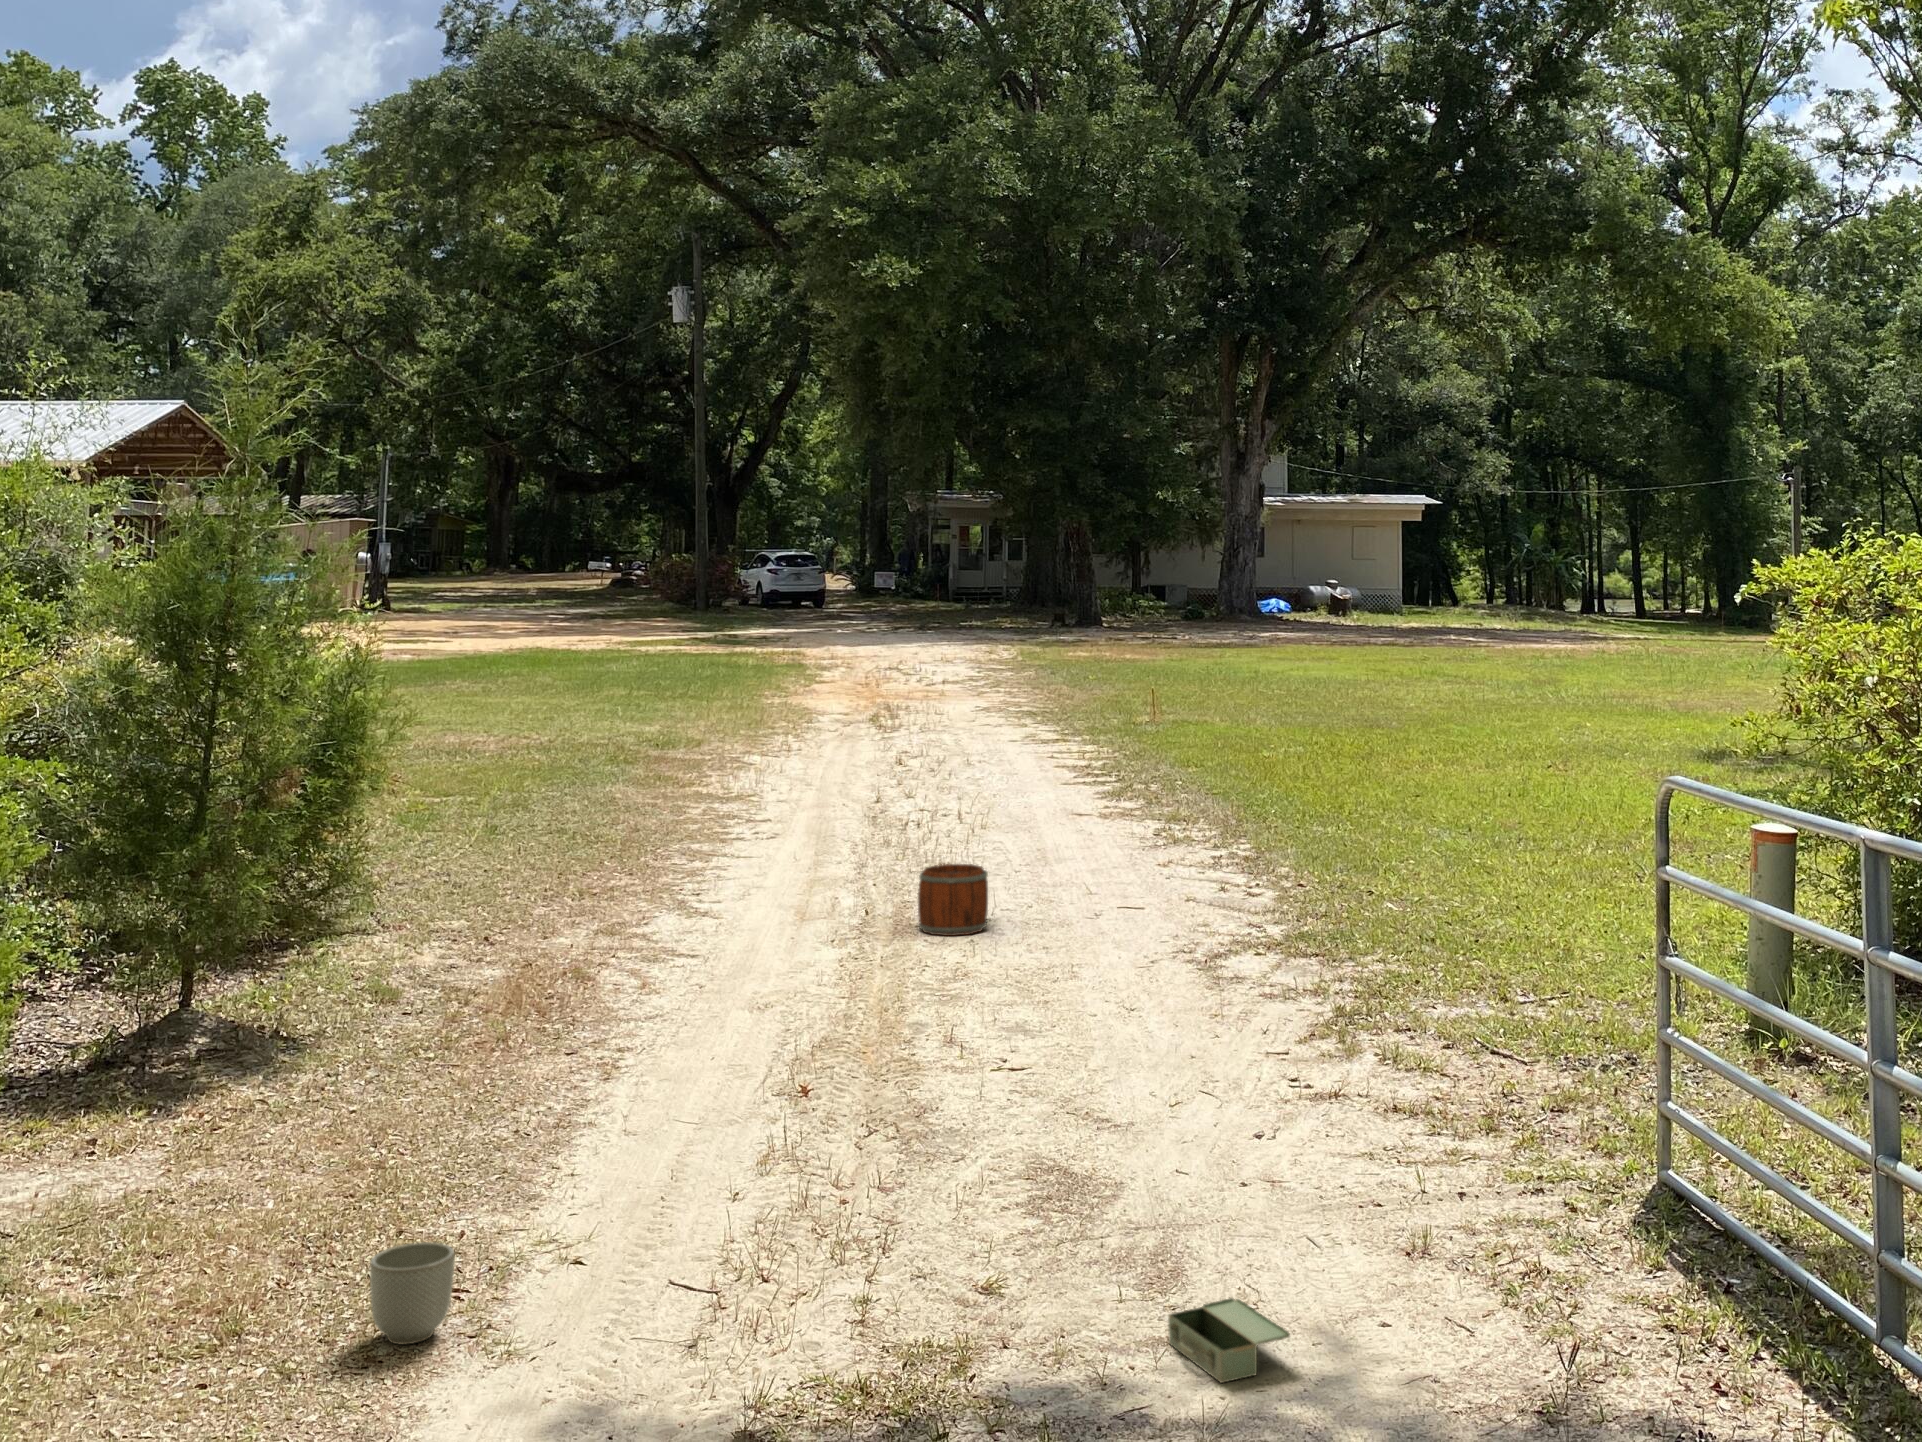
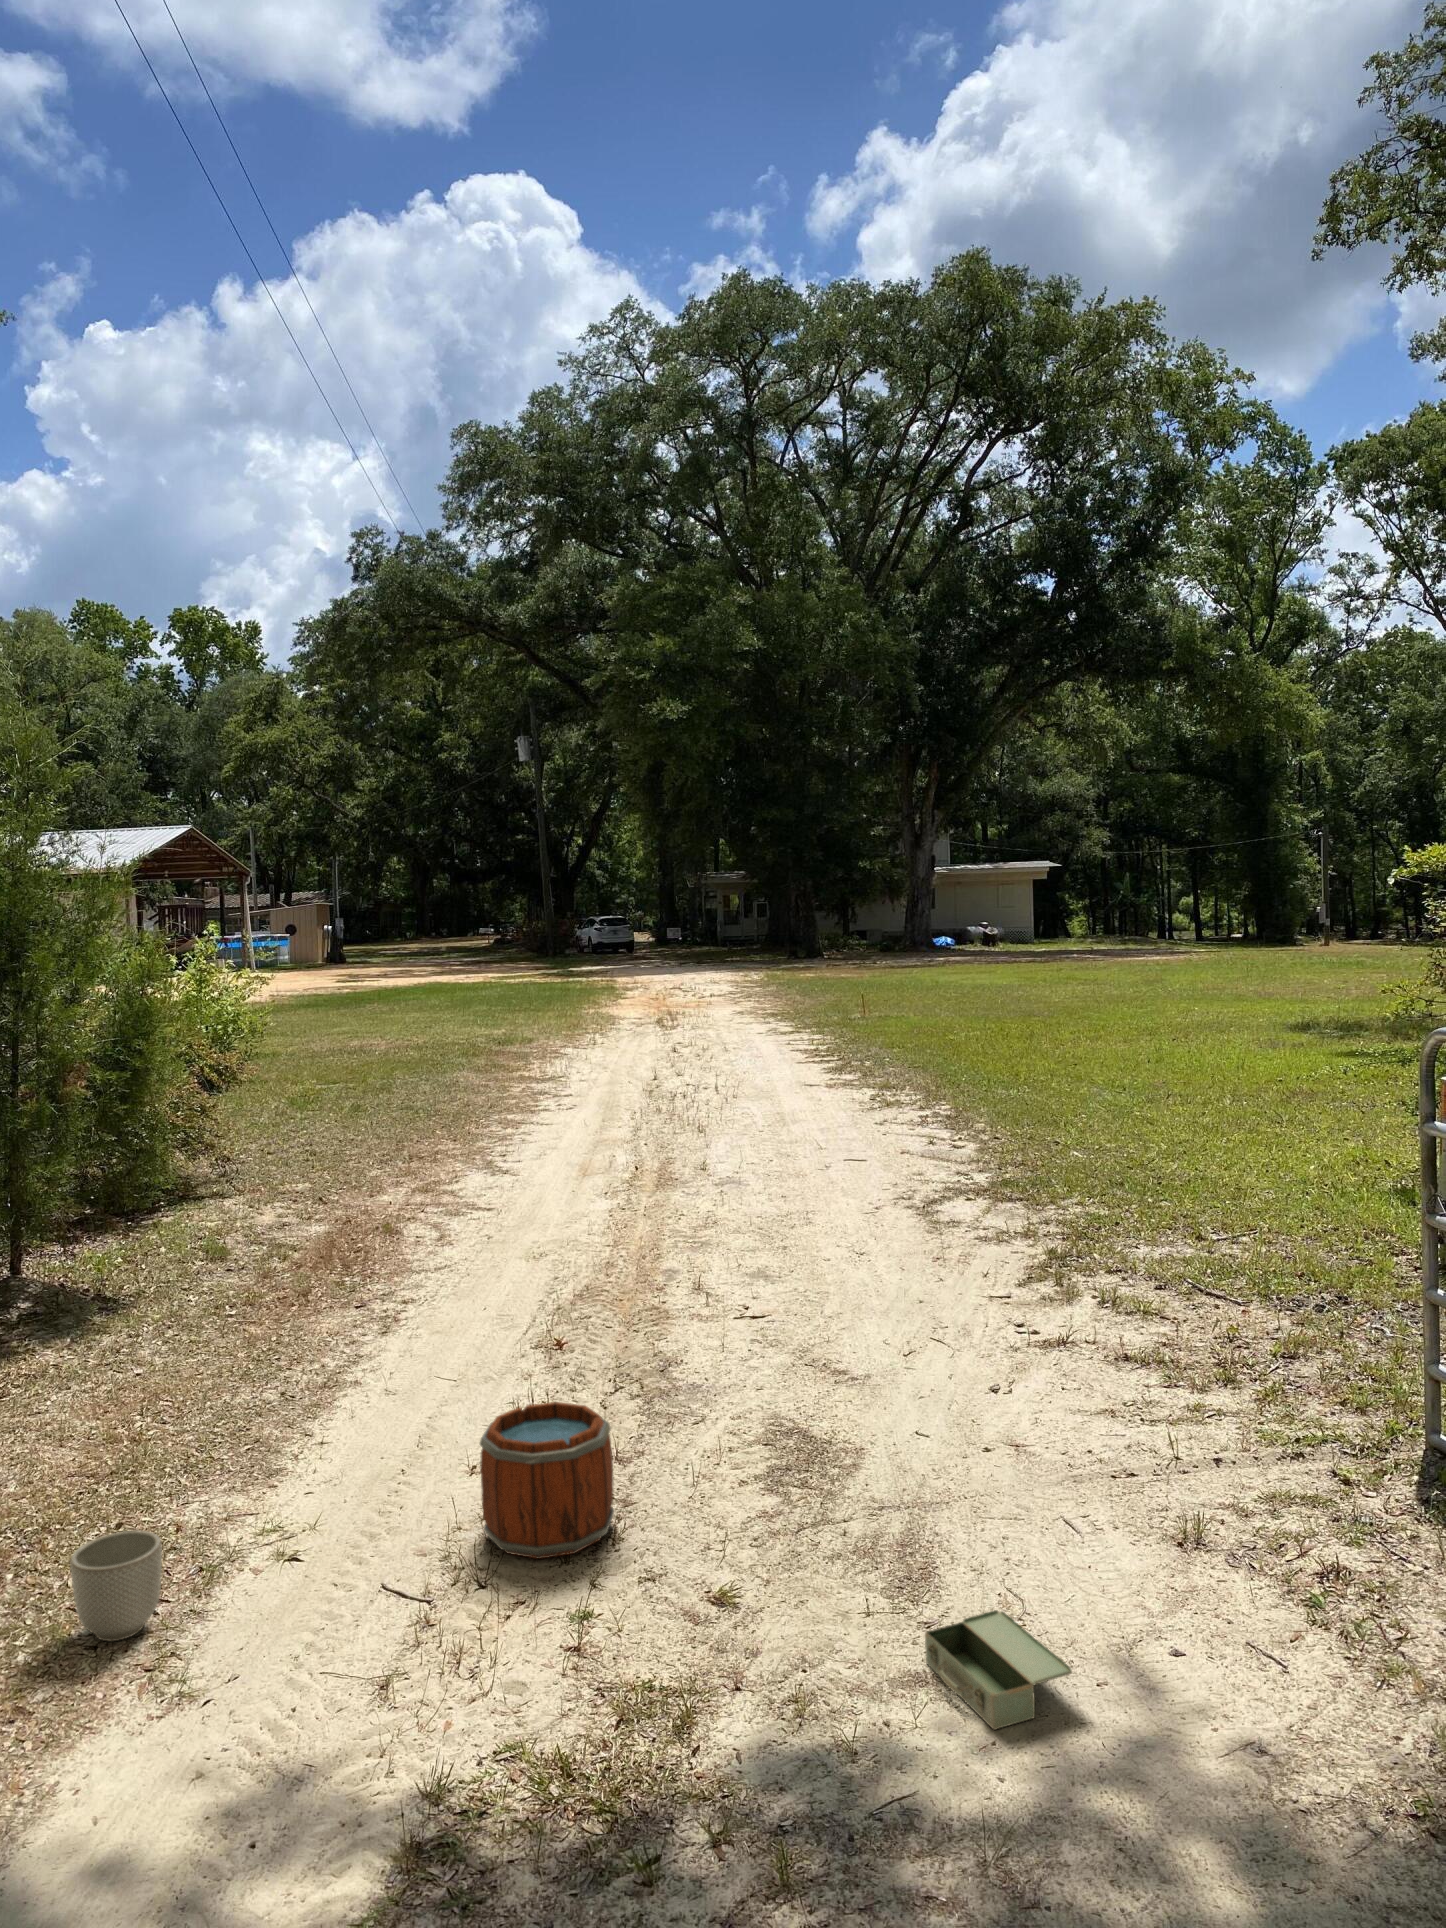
bucket: present [918,864,988,936] -> present [480,1402,614,1559]

